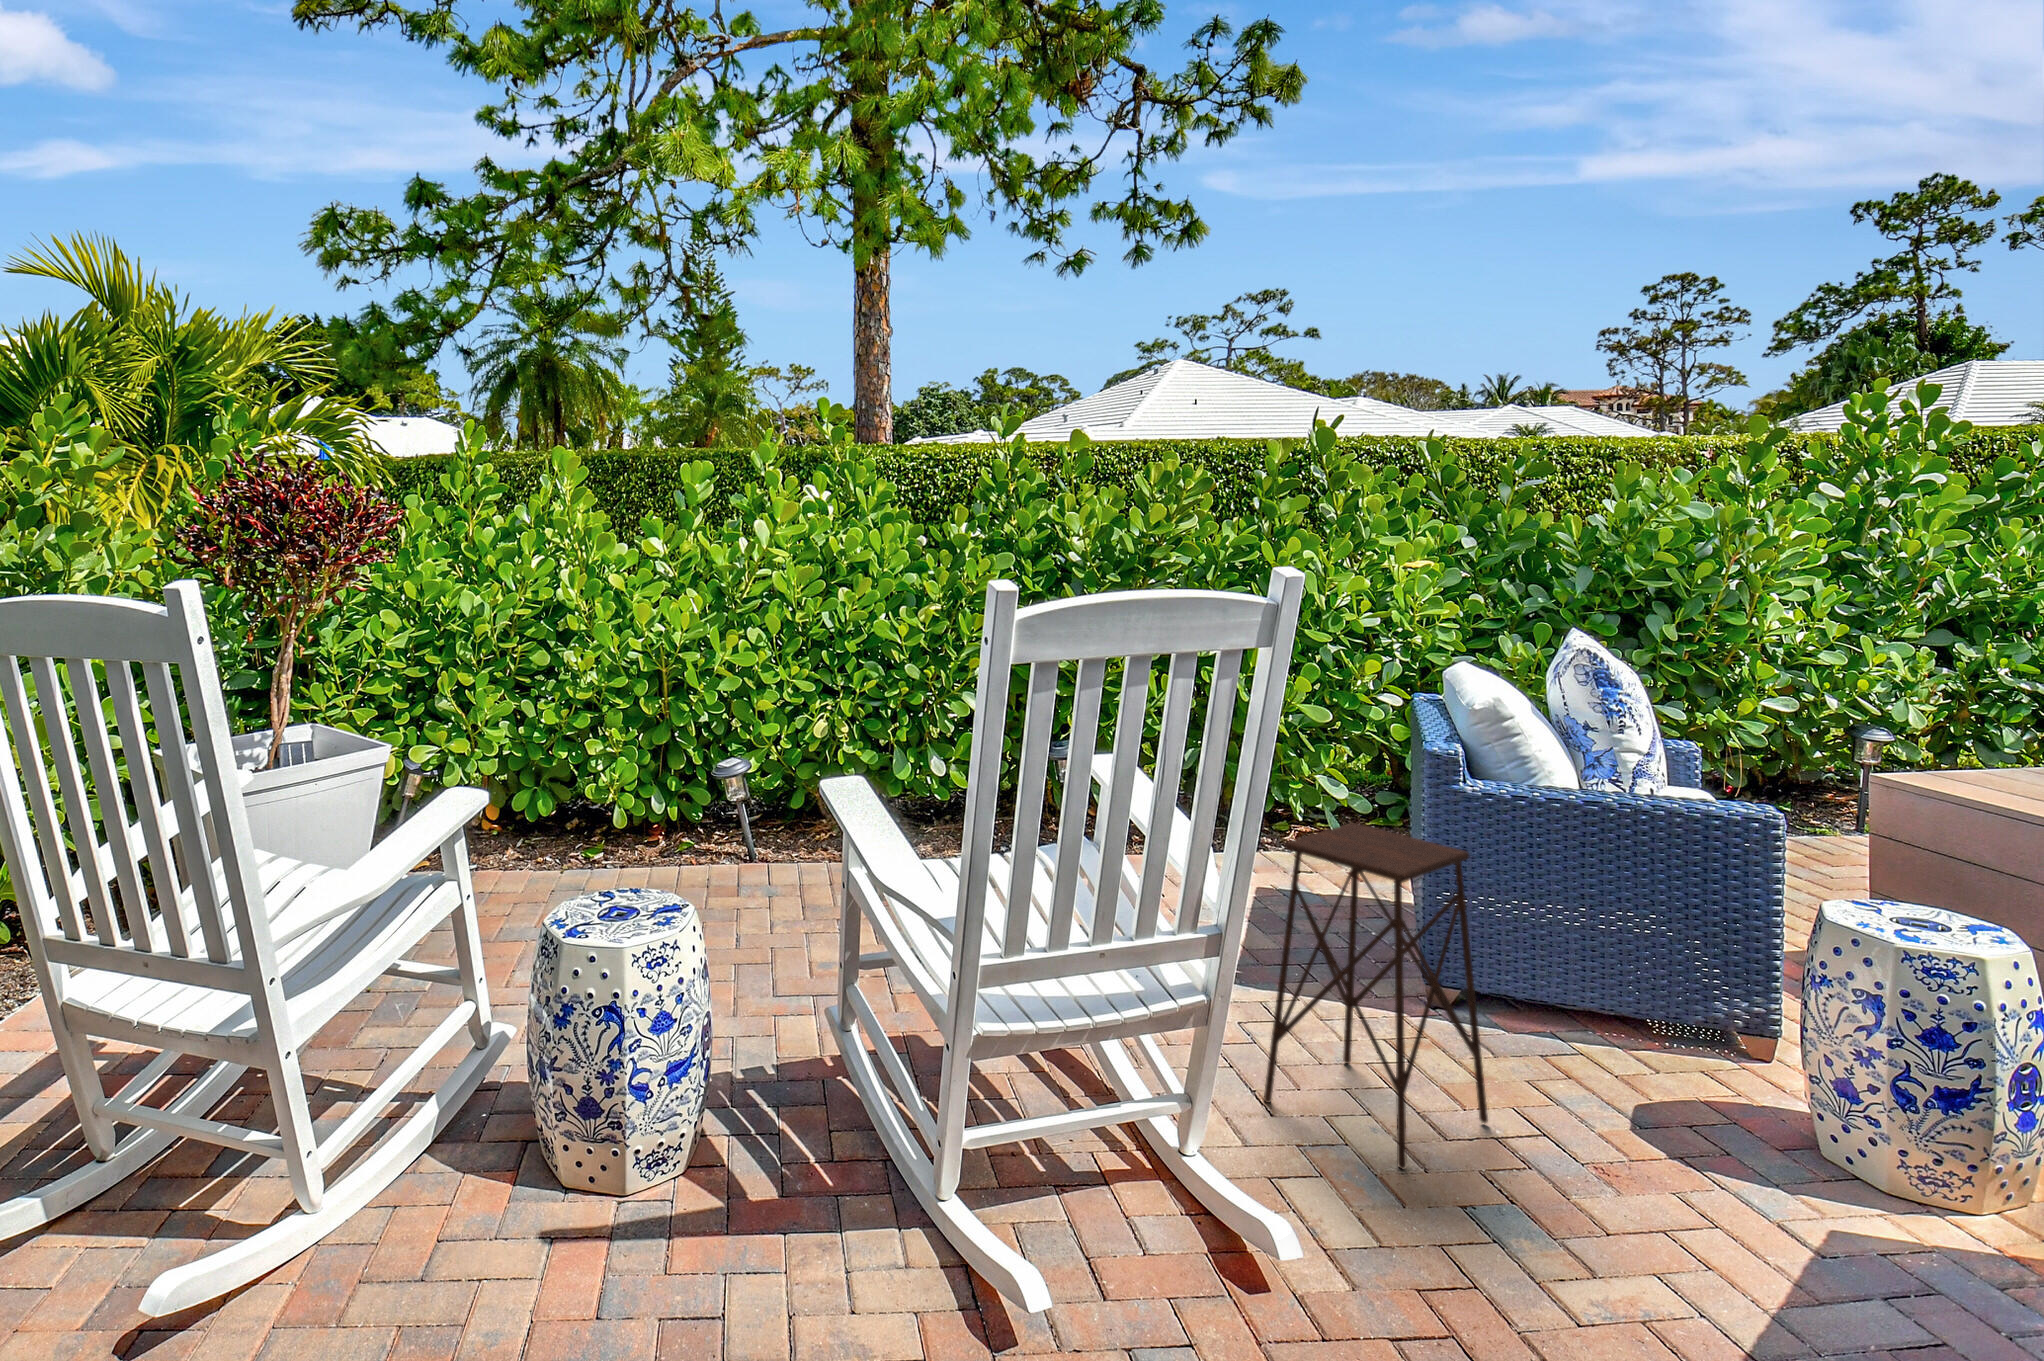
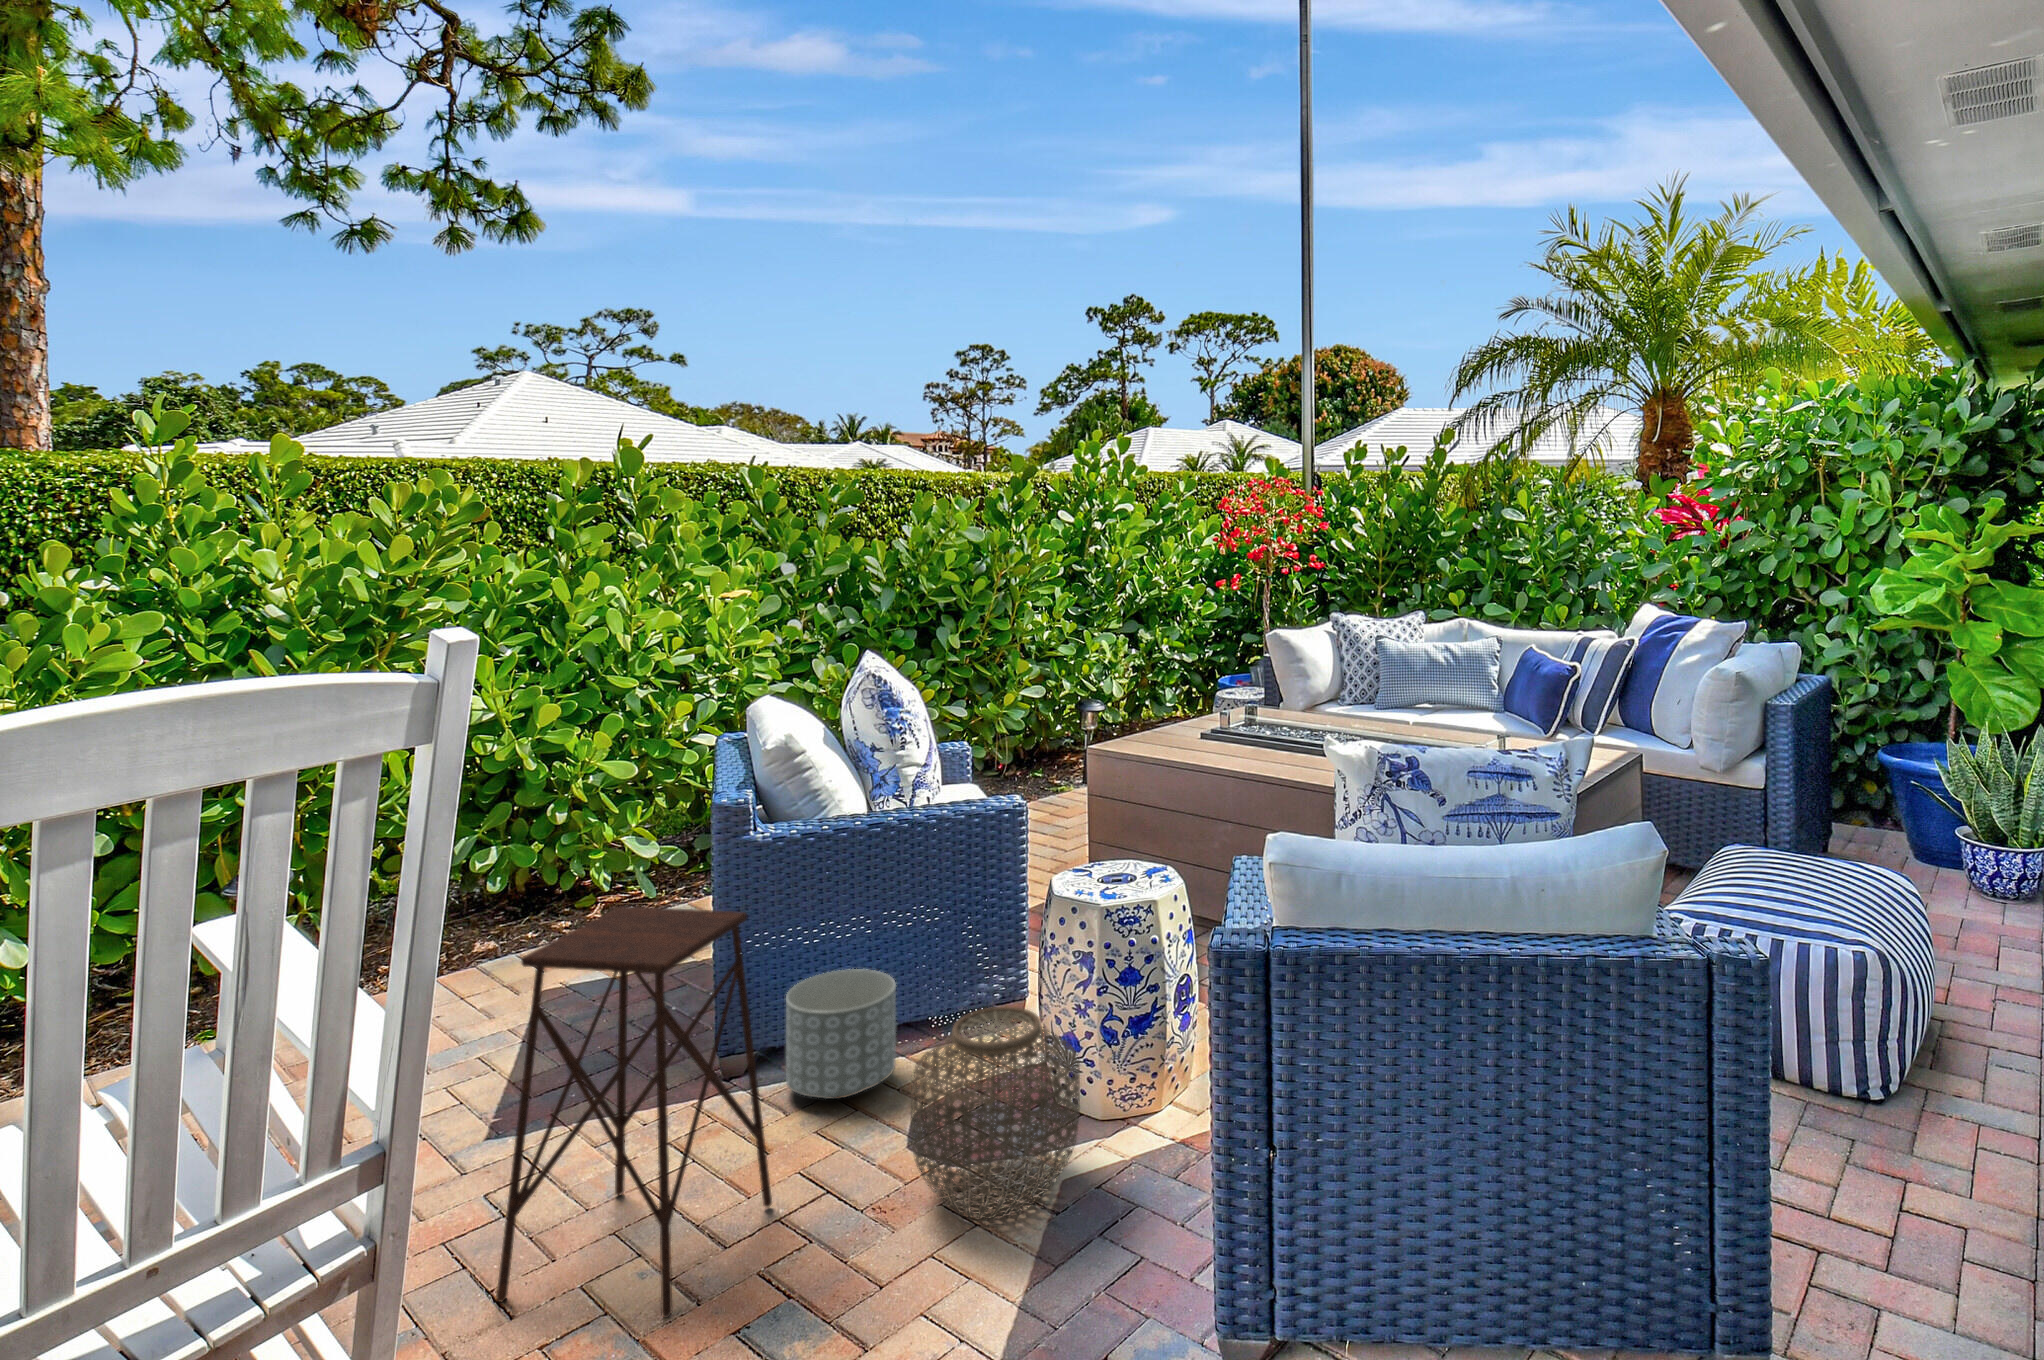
planter: none [1490,937,1612,1062] -> present [786,969,896,1099]
woven basket: none [1641,1013,1866,1238] -> present [911,1007,1080,1219]

